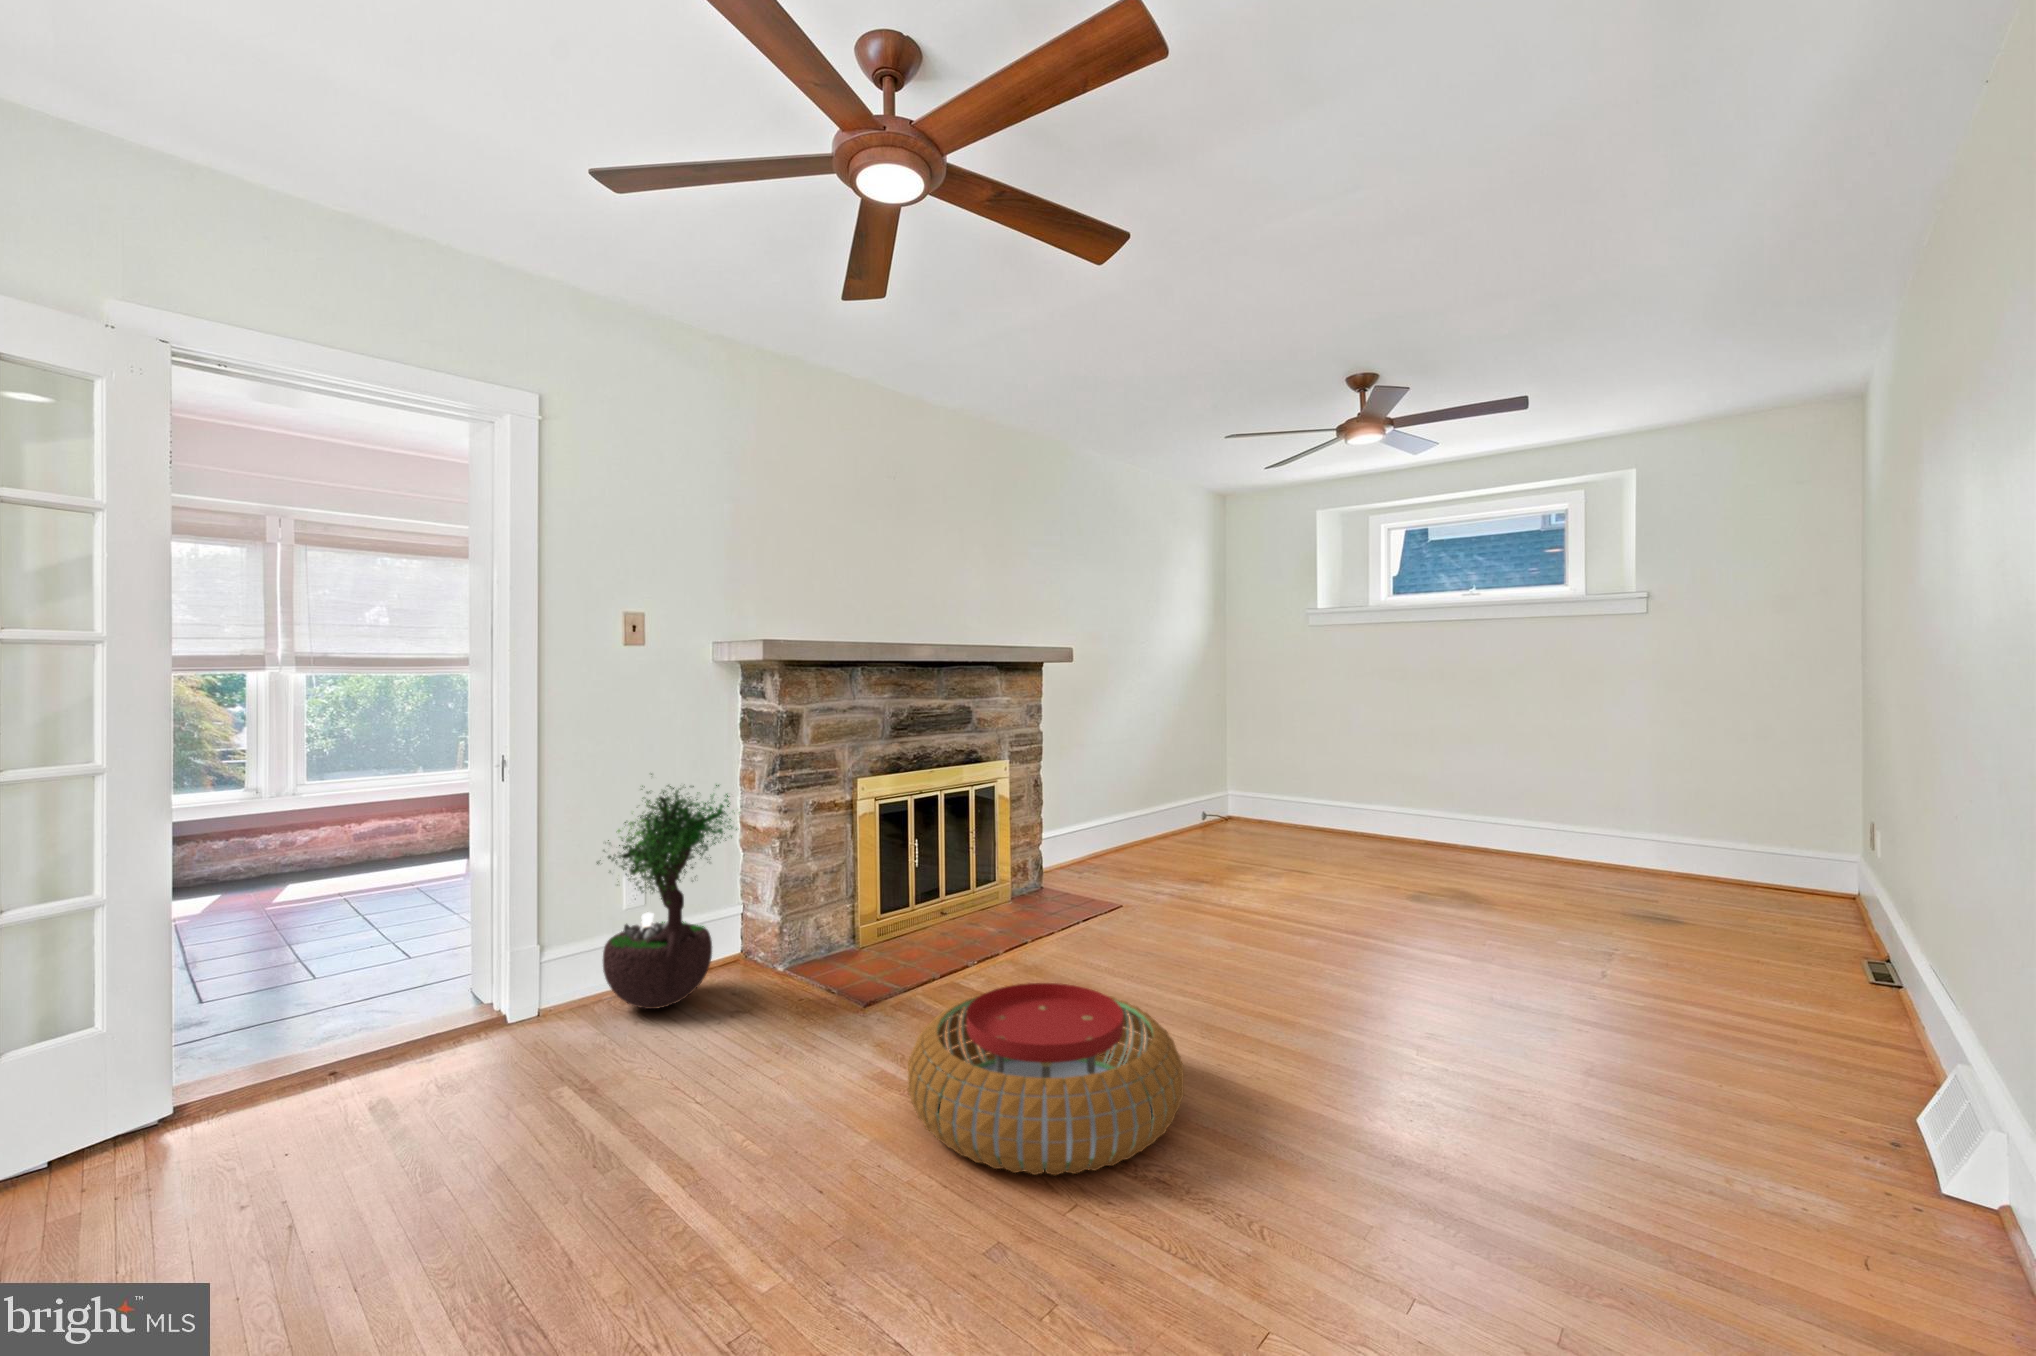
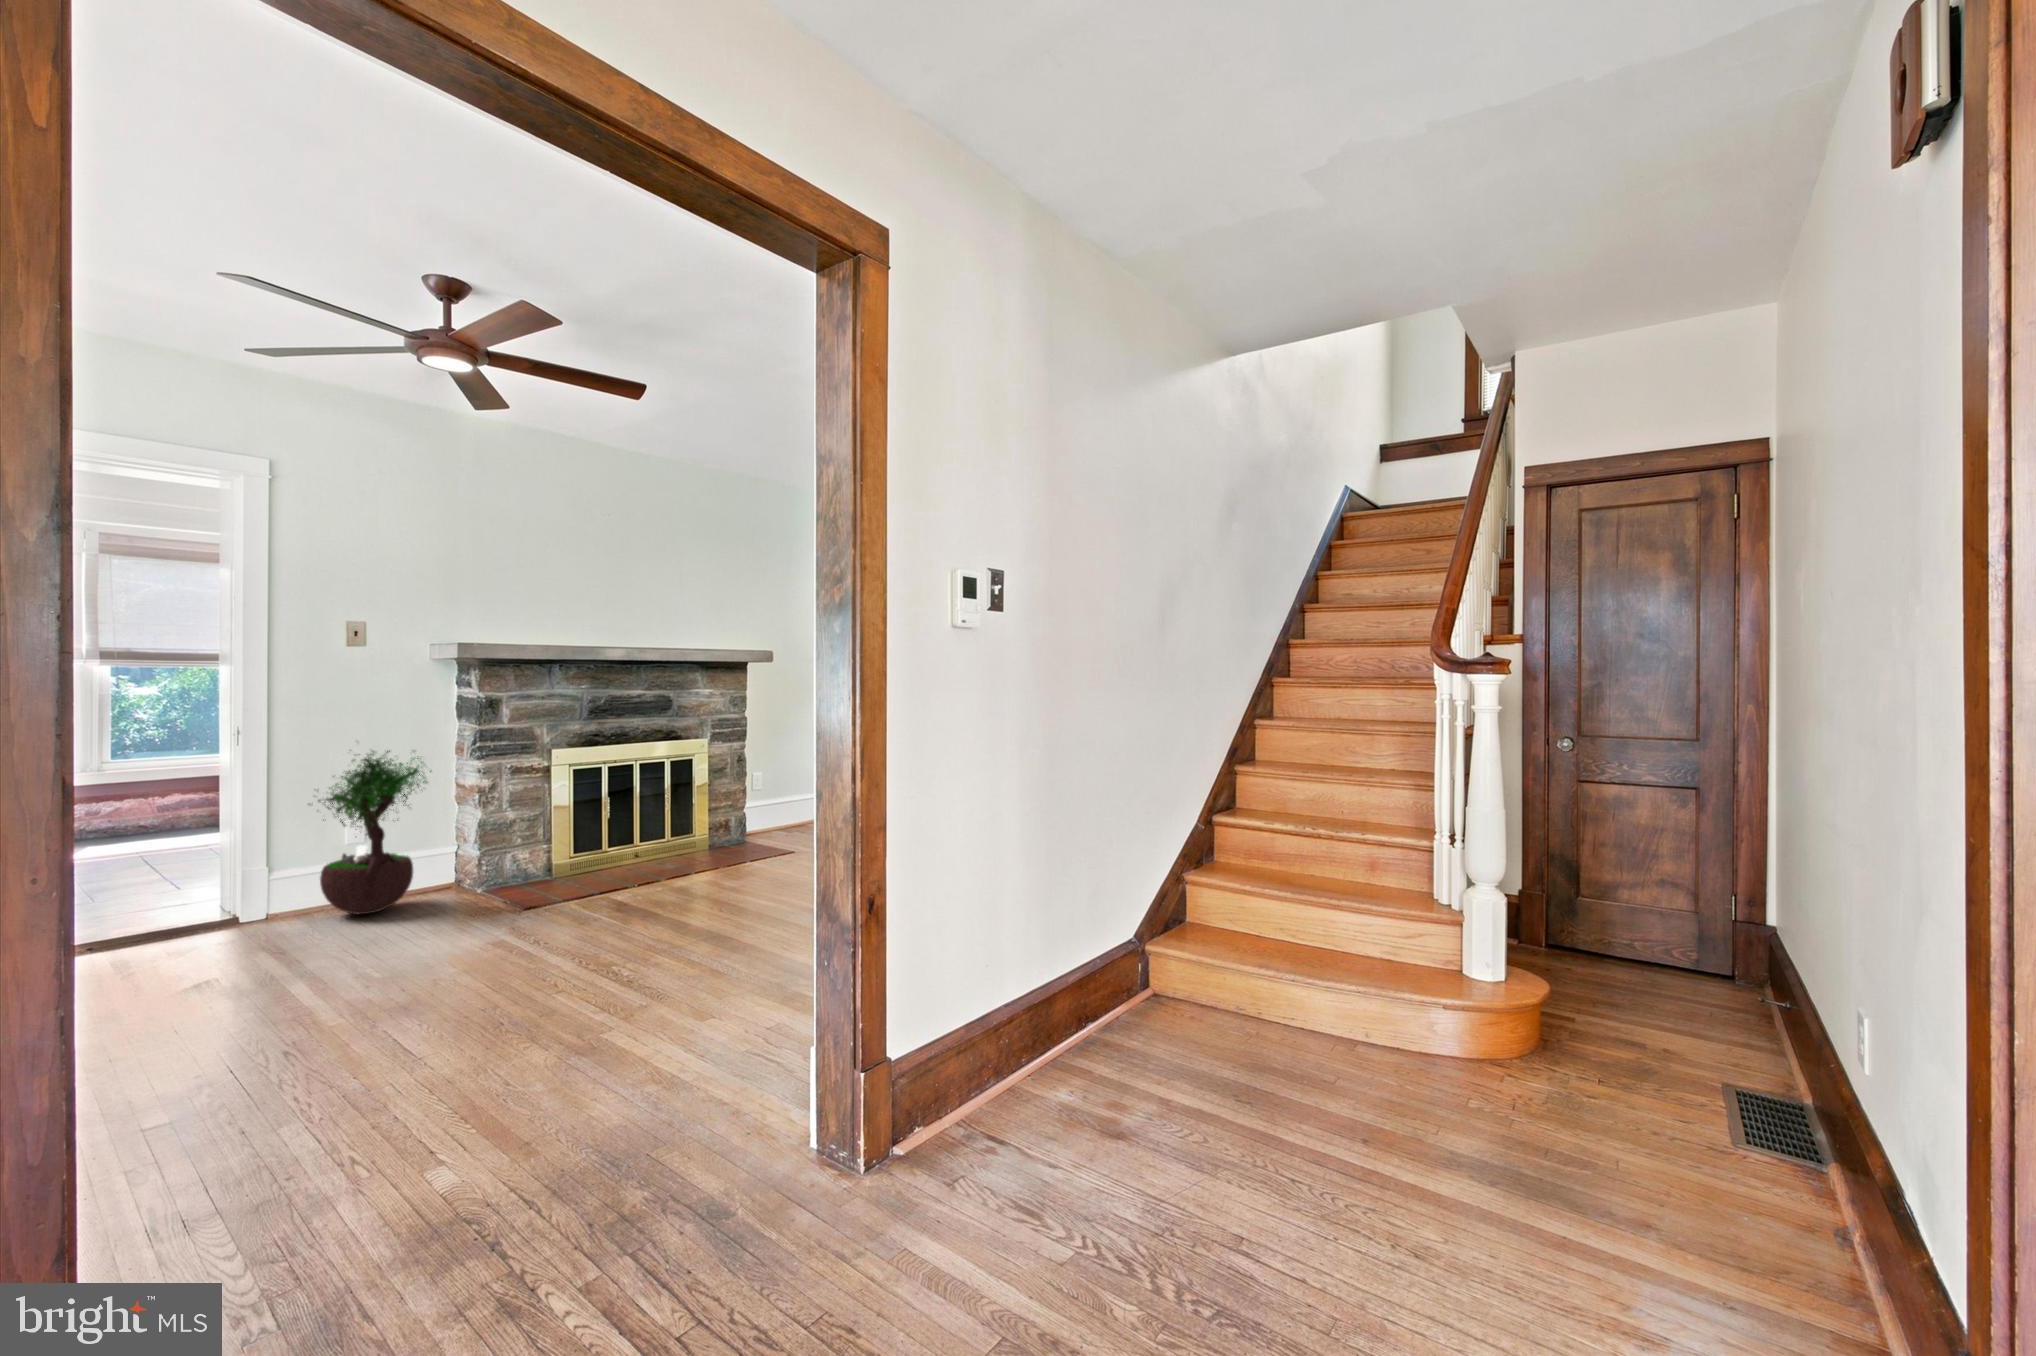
pouf: present [908,983,1184,1175] -> none [491,884,692,988]

